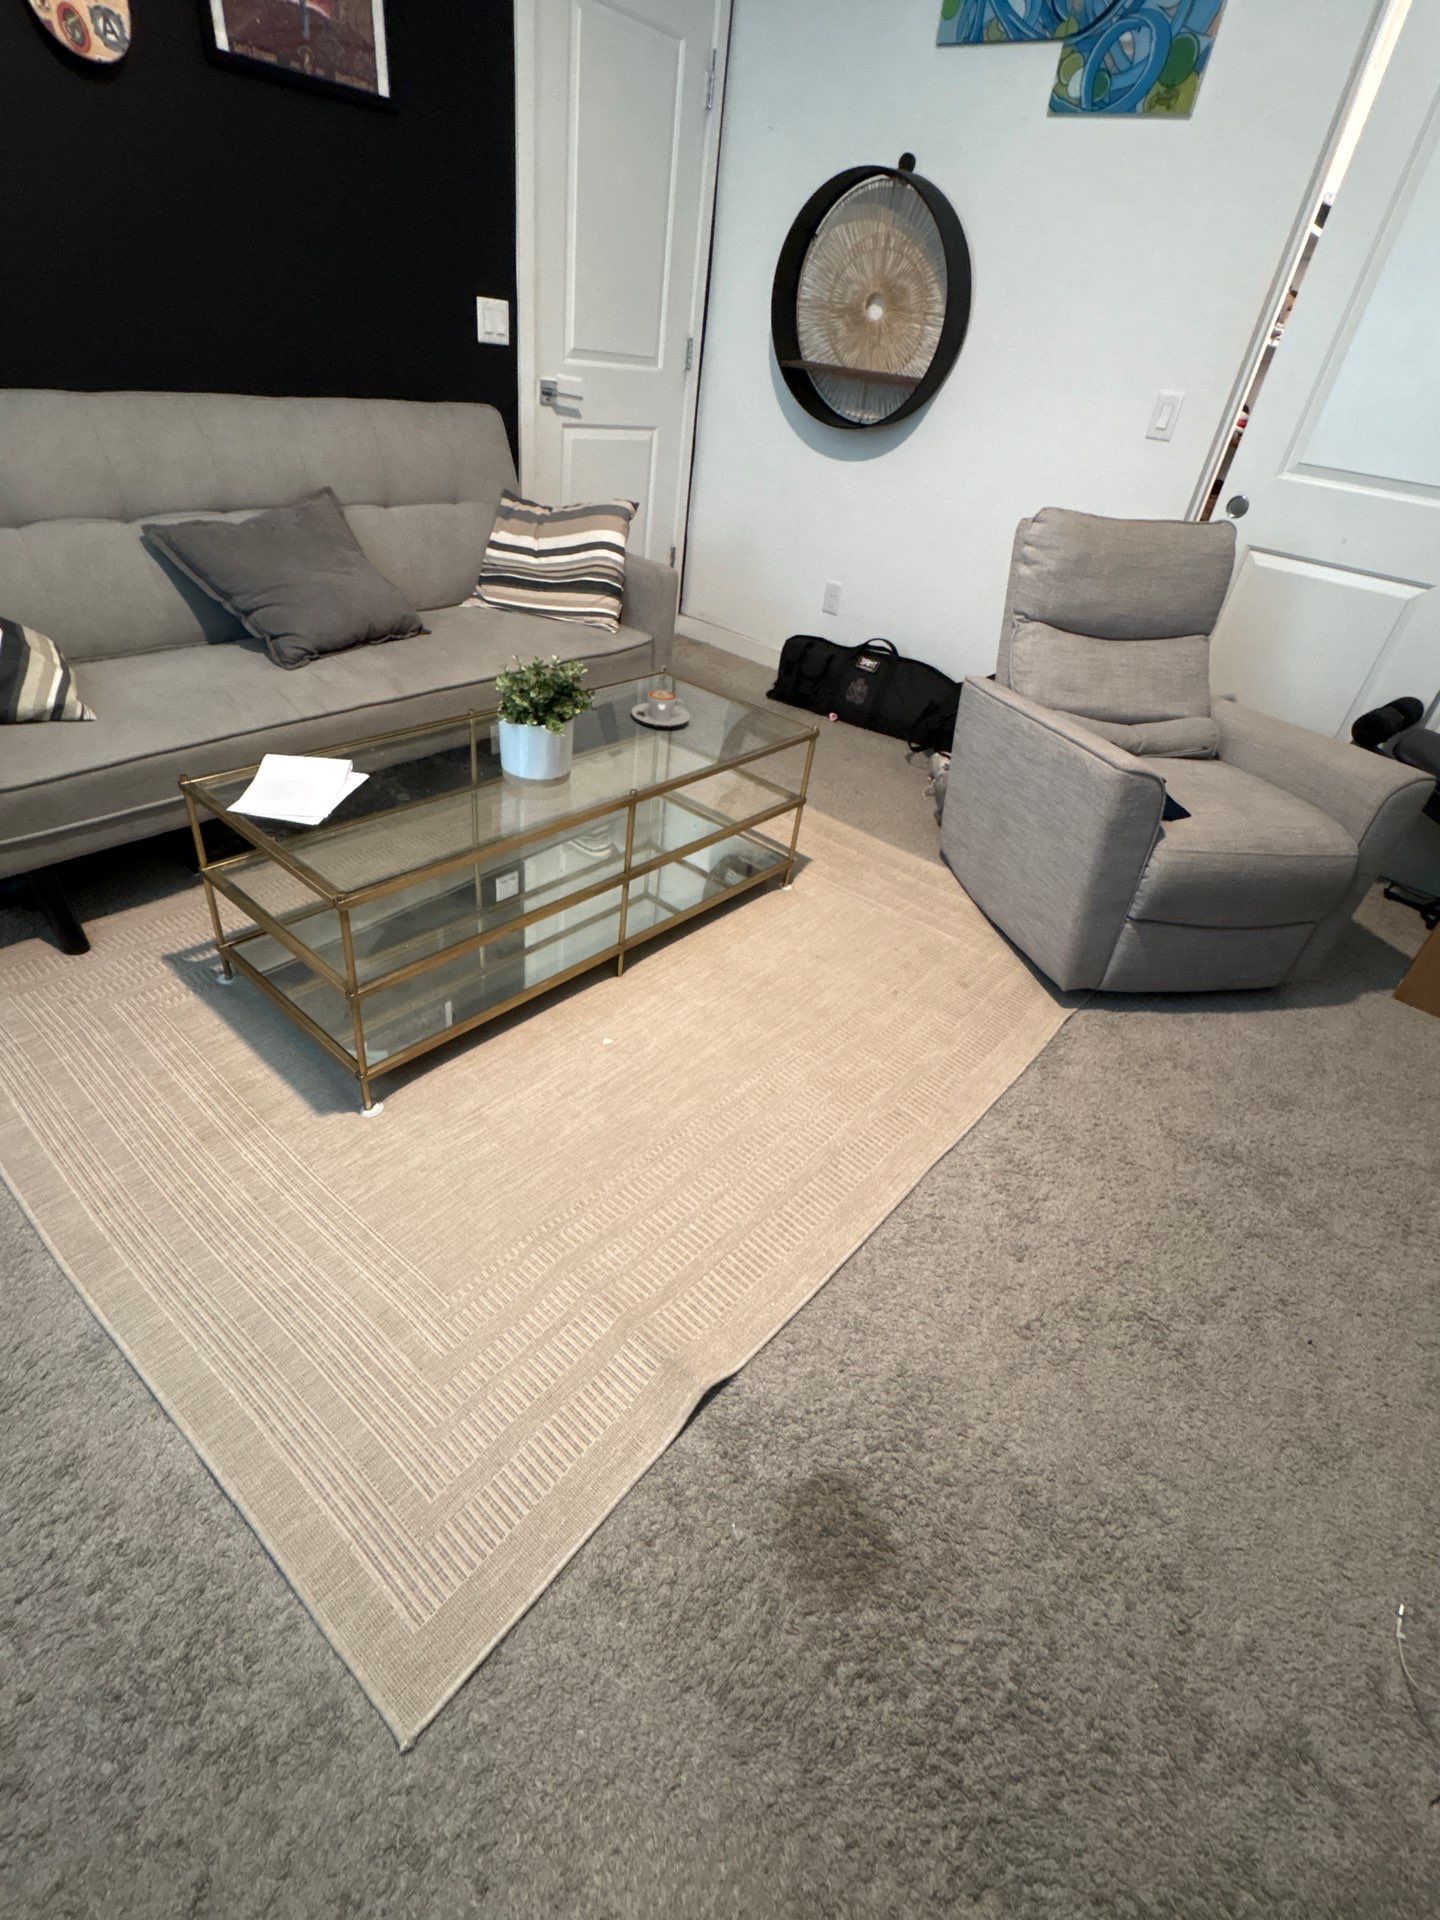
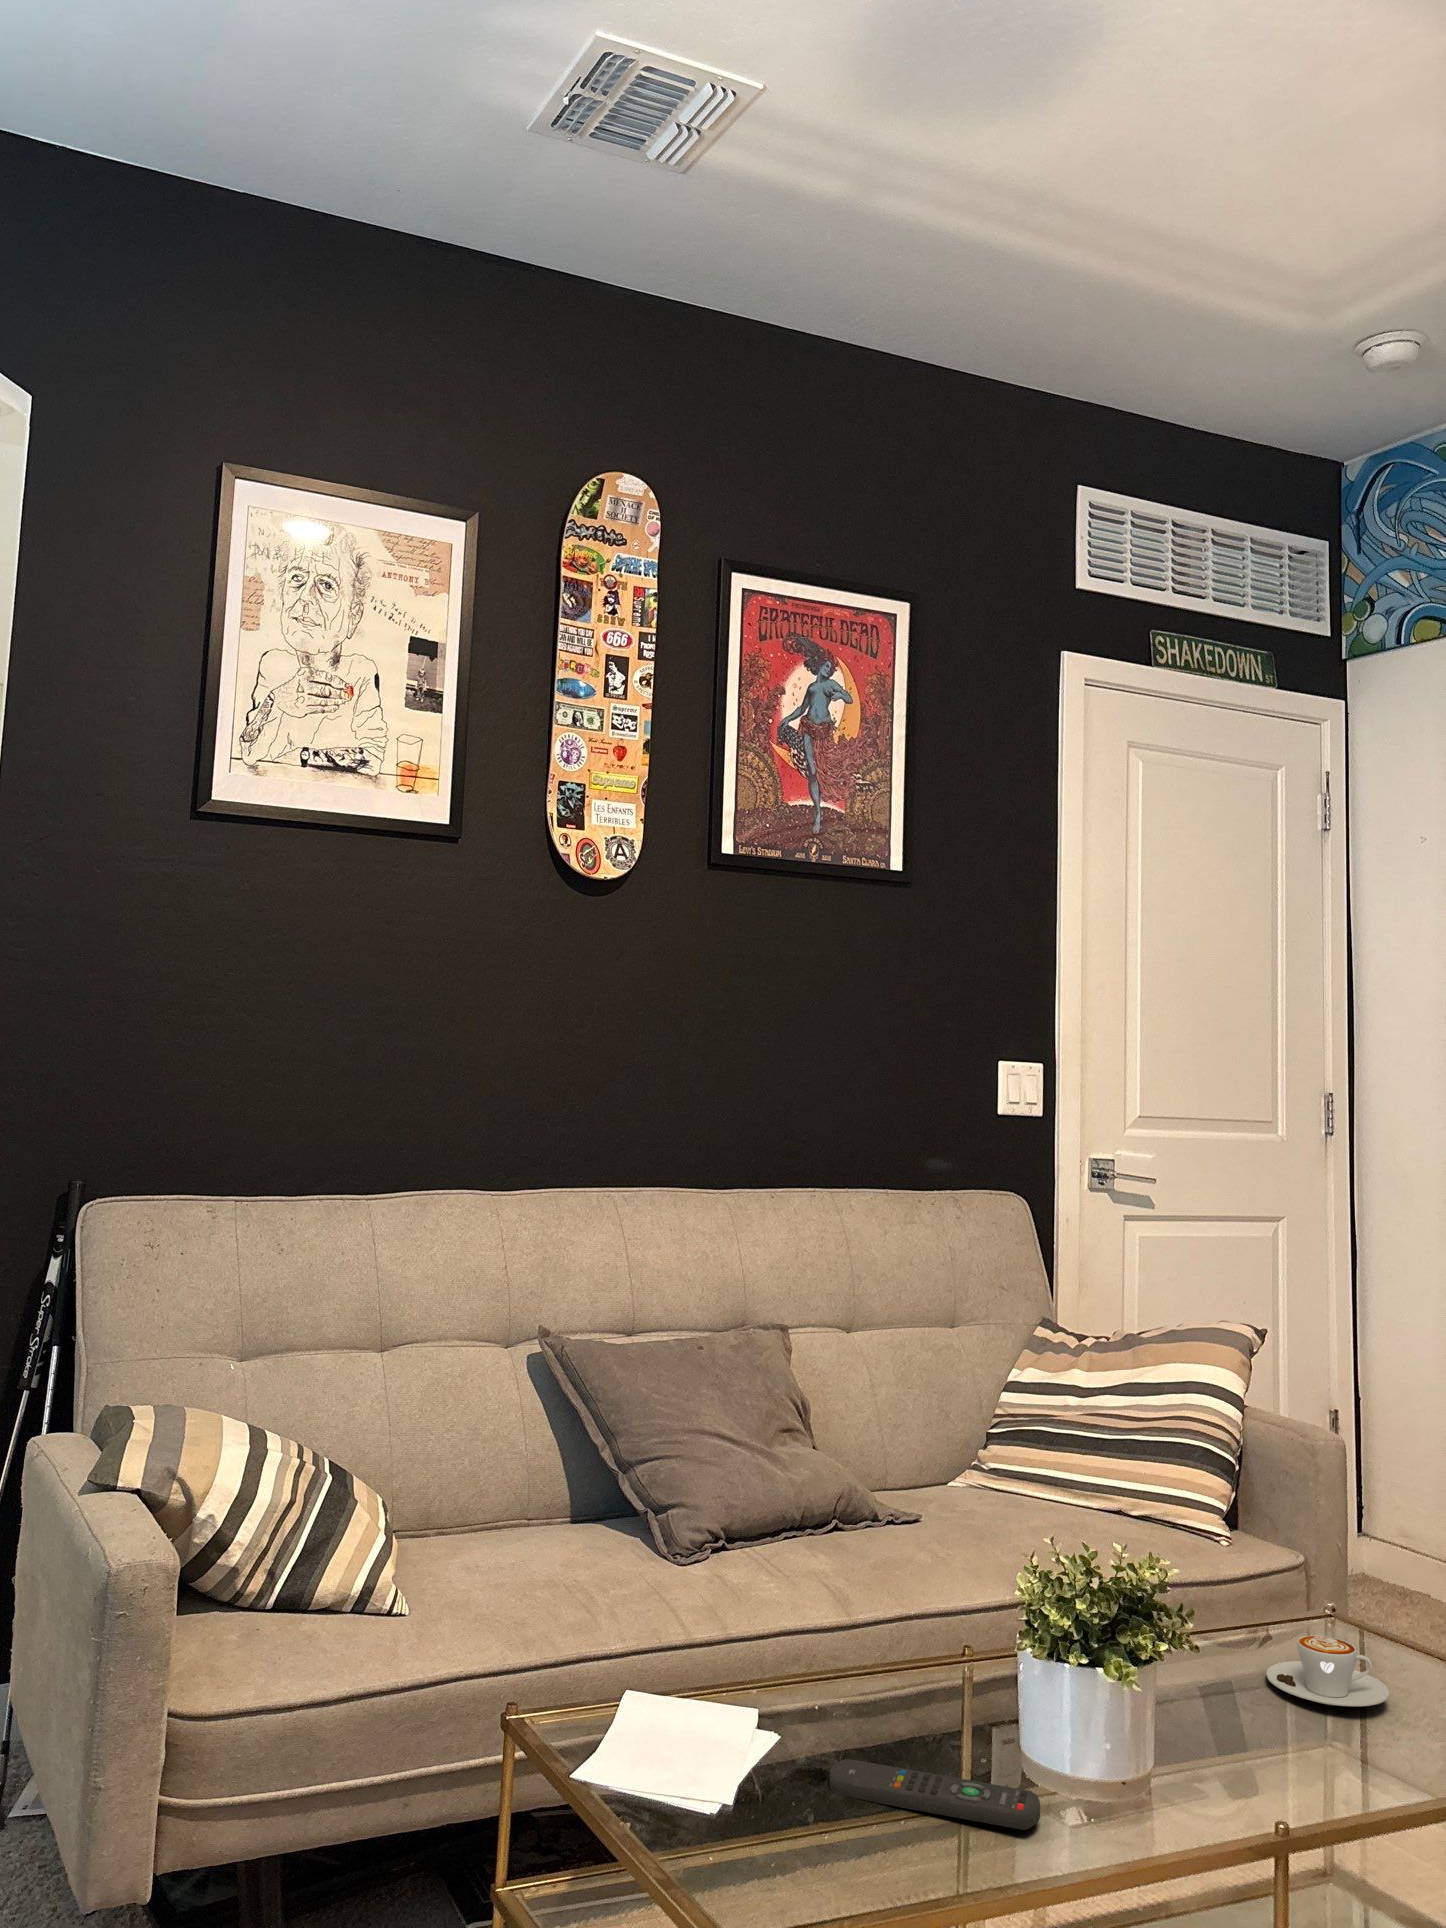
remote control: none [394,784,513,811] -> present [829,1759,1040,1830]

